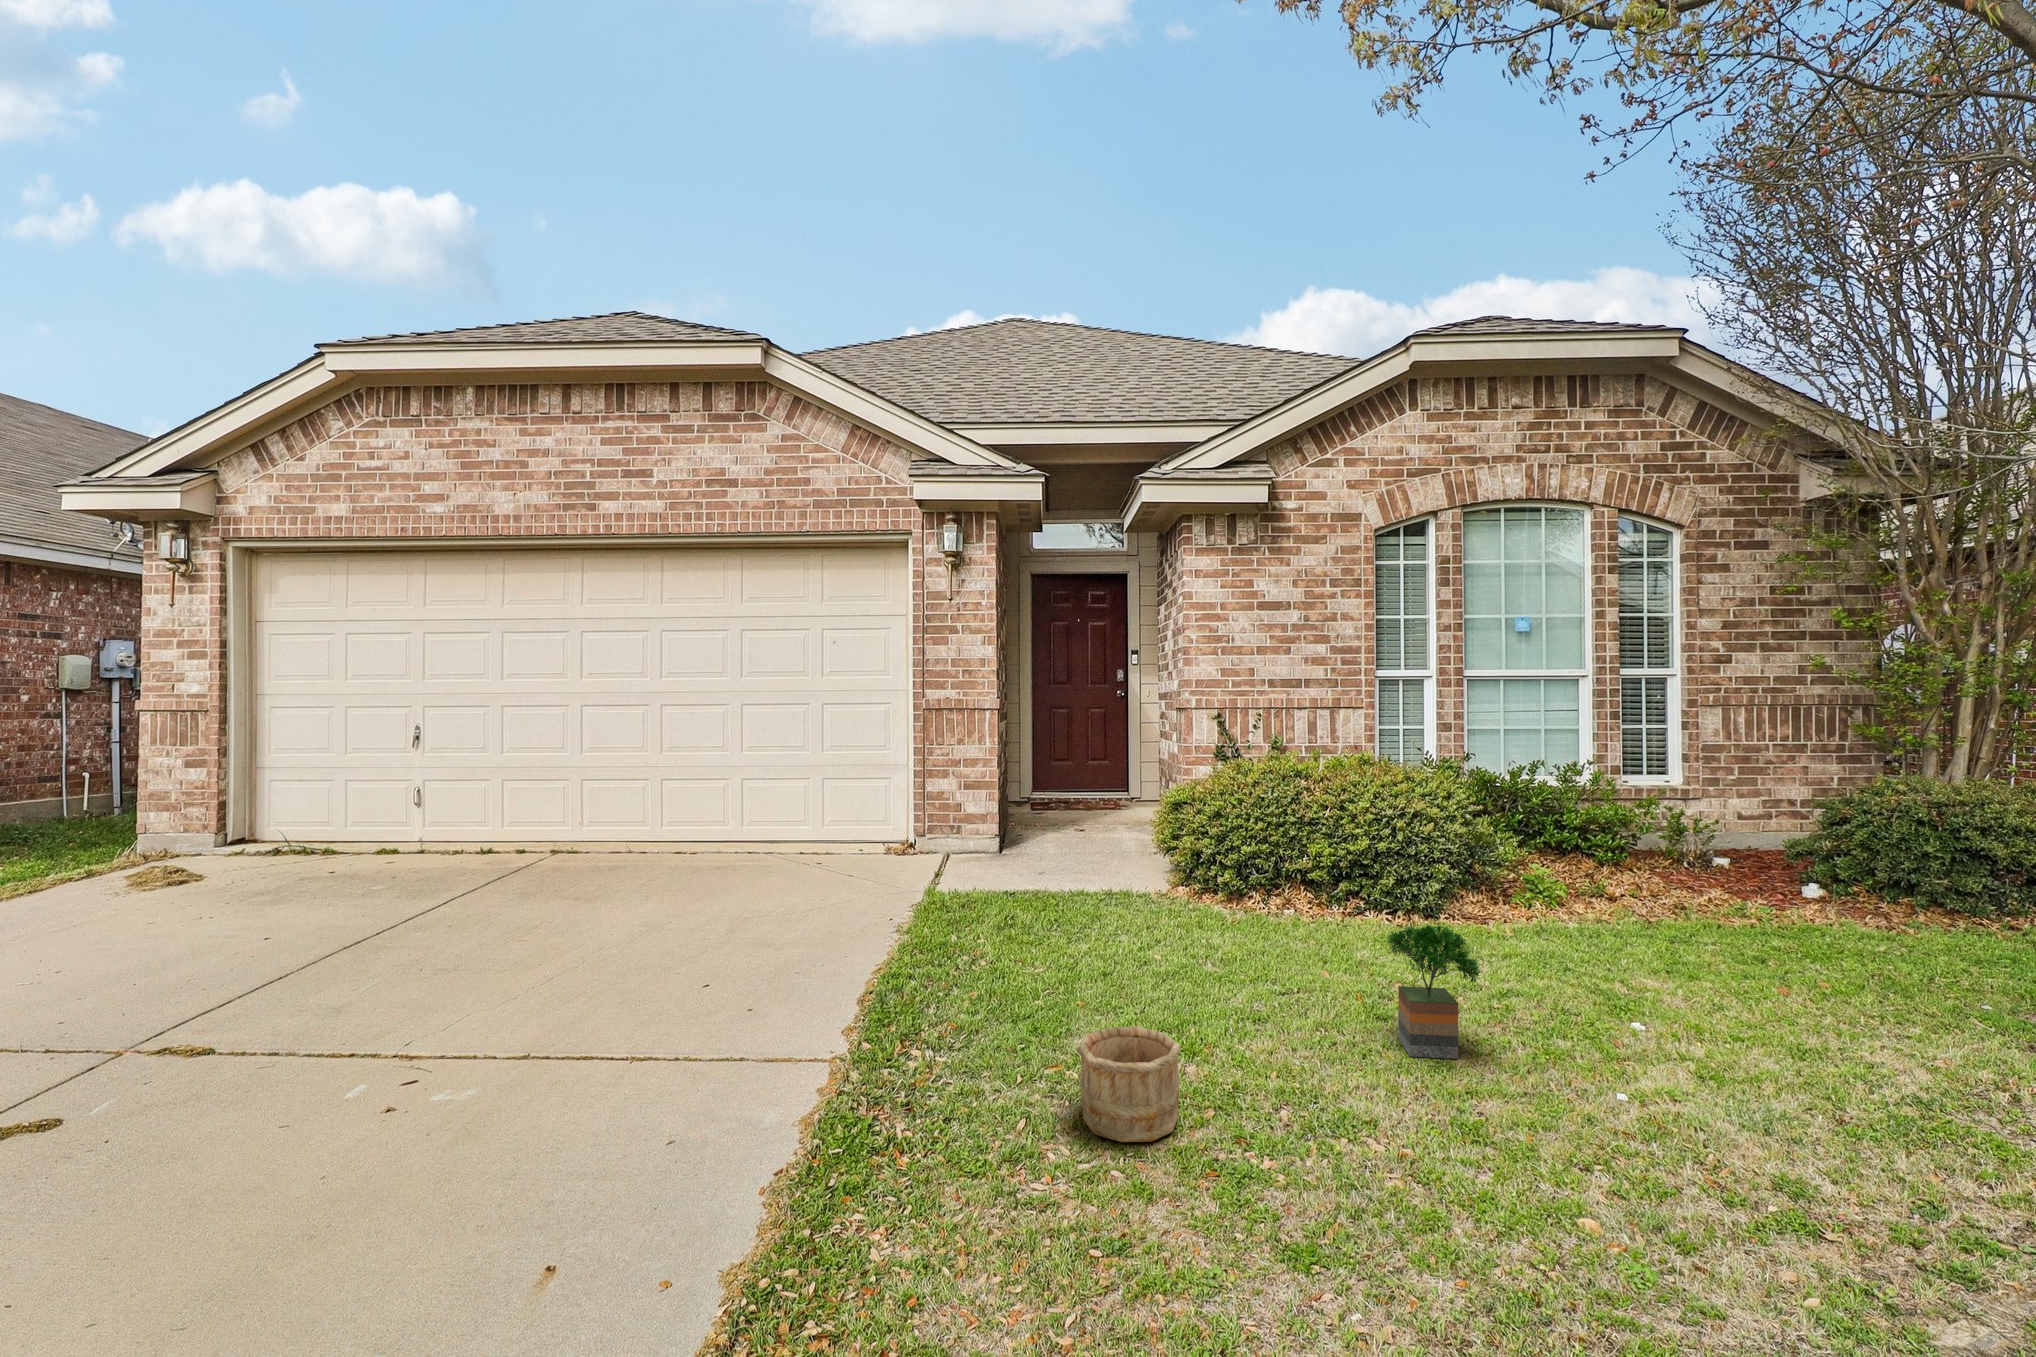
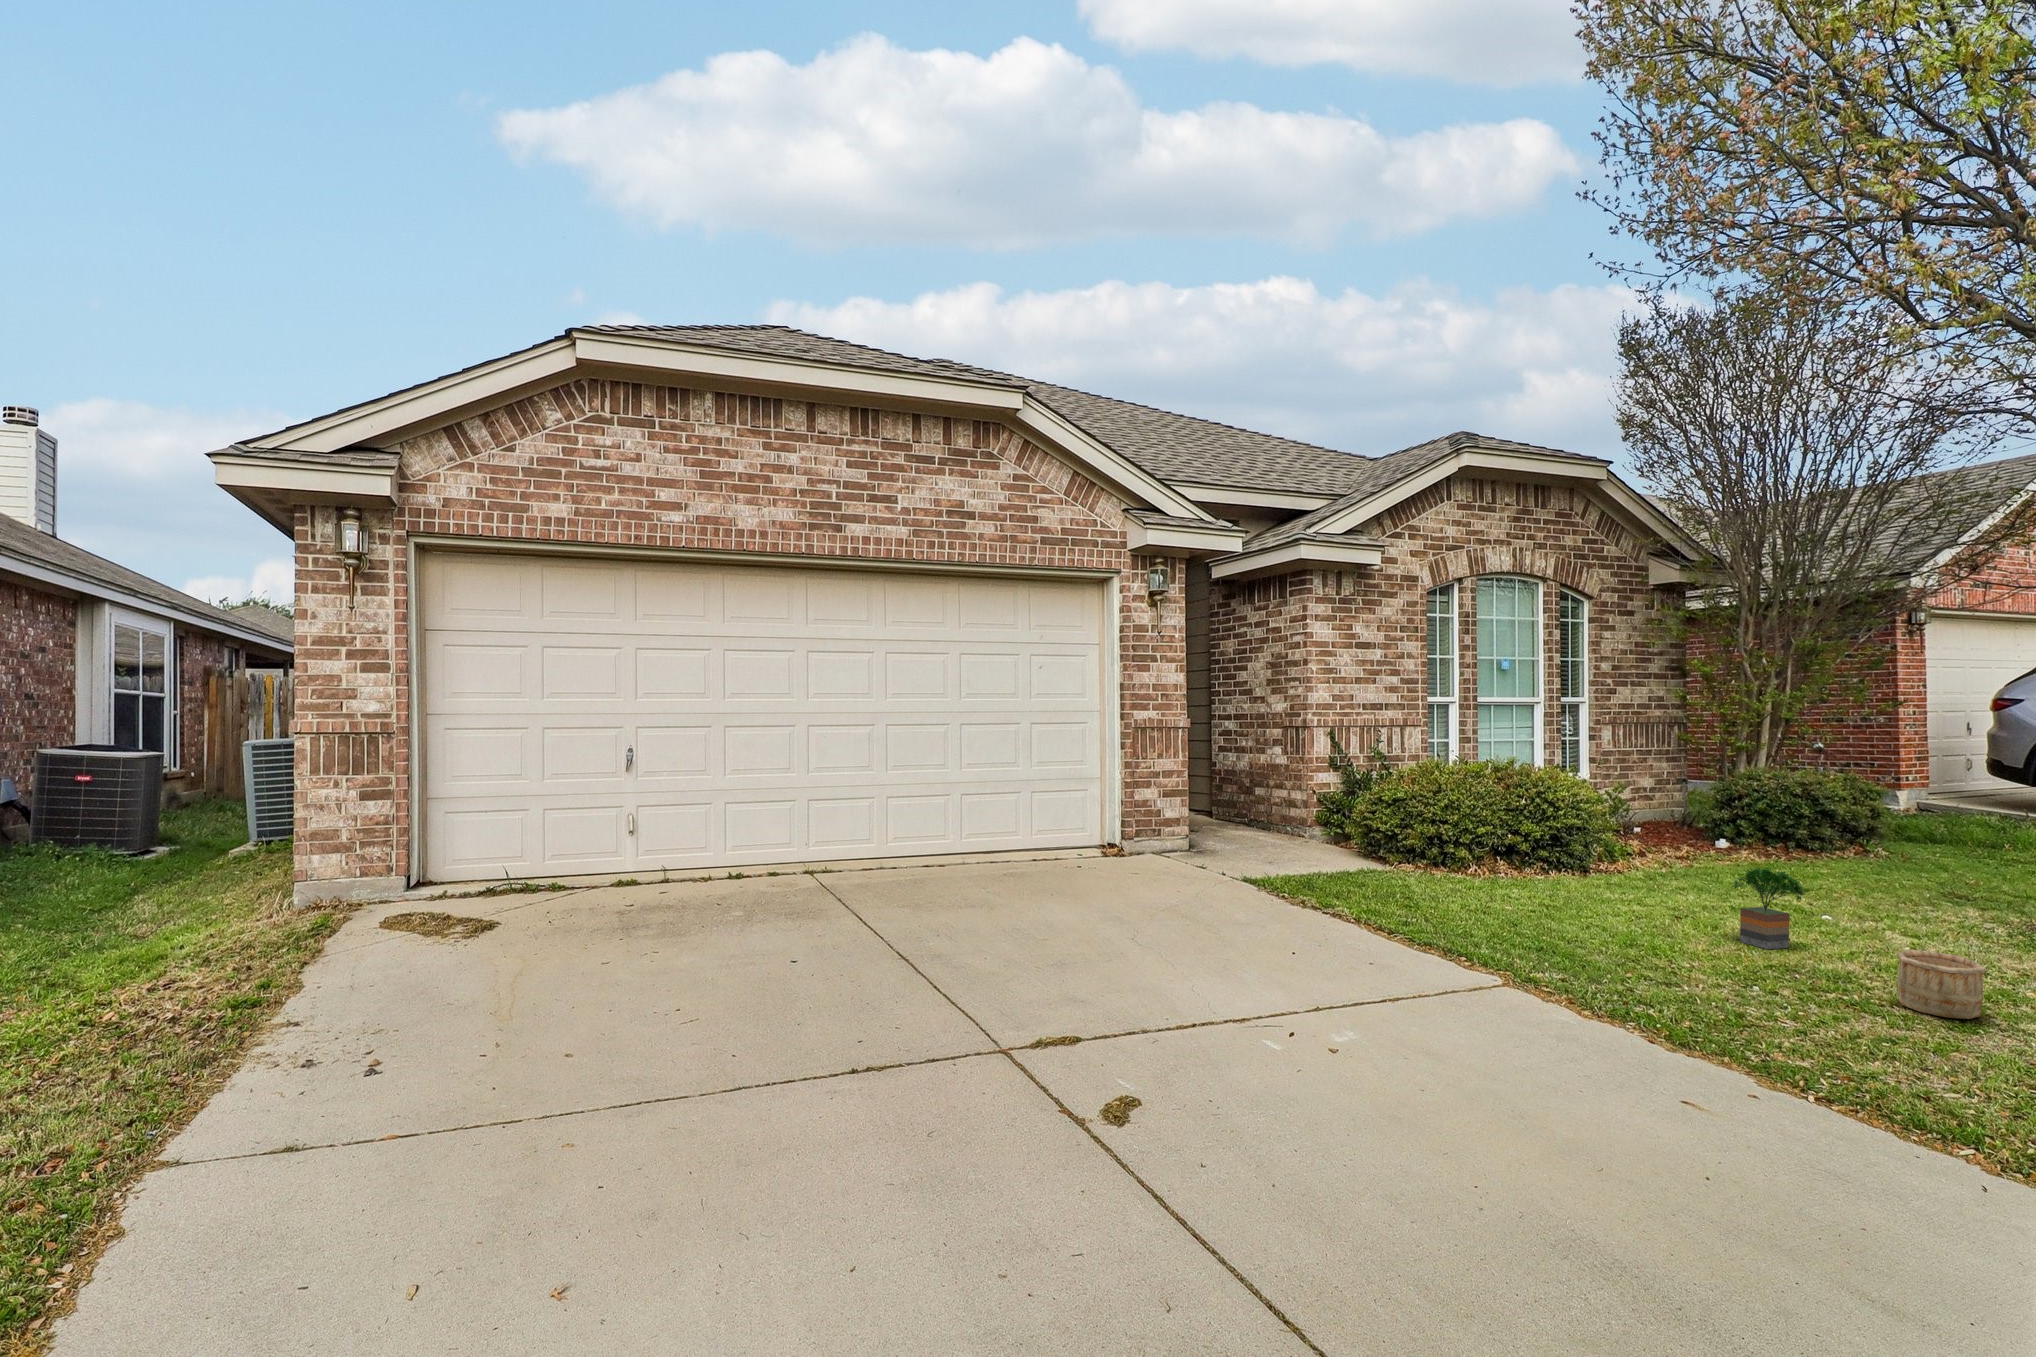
wooden bucket: present [1077,1026,1181,1142] -> present [1896,950,1986,1019]

